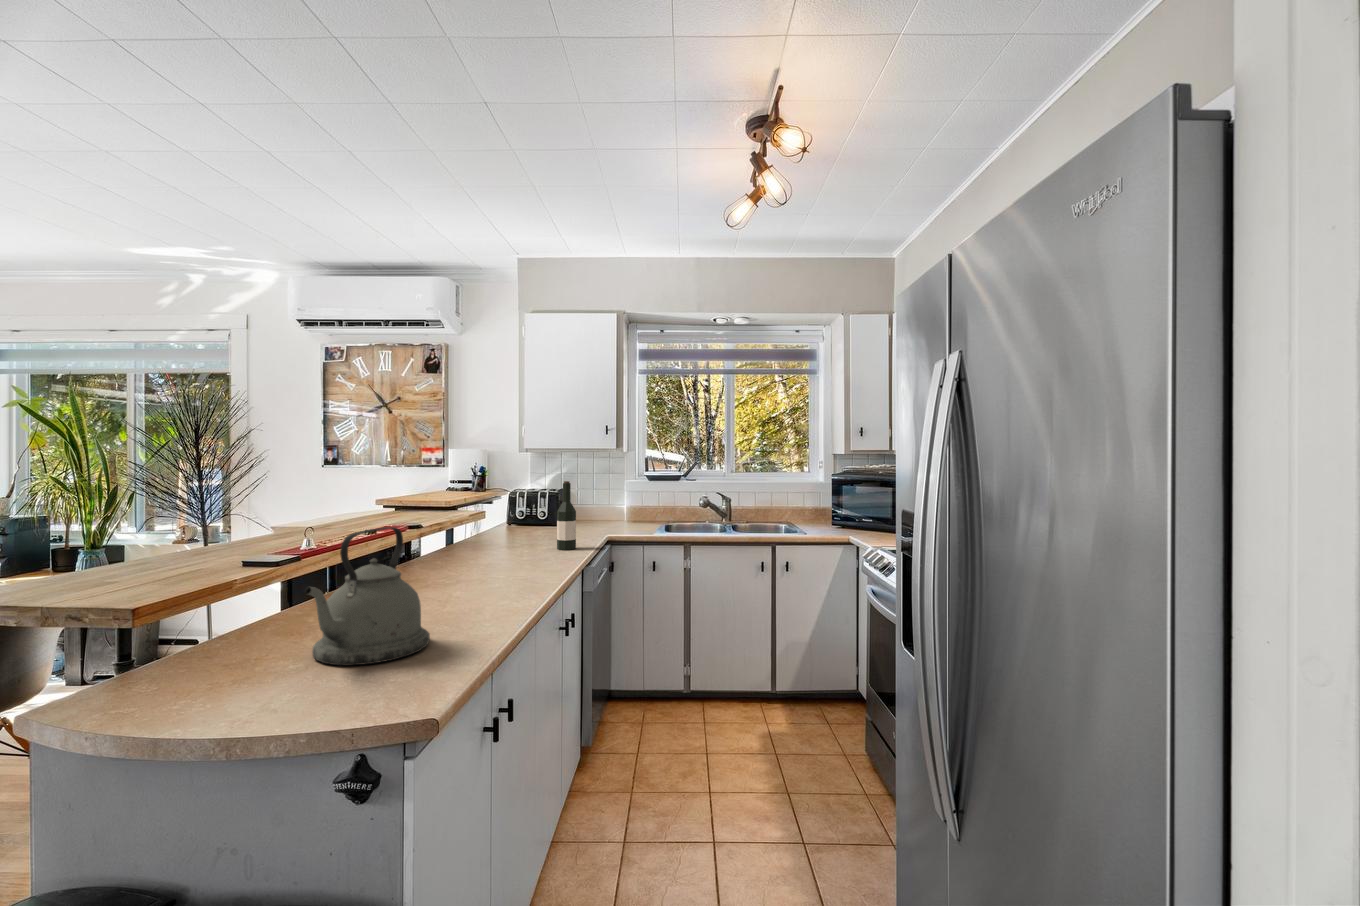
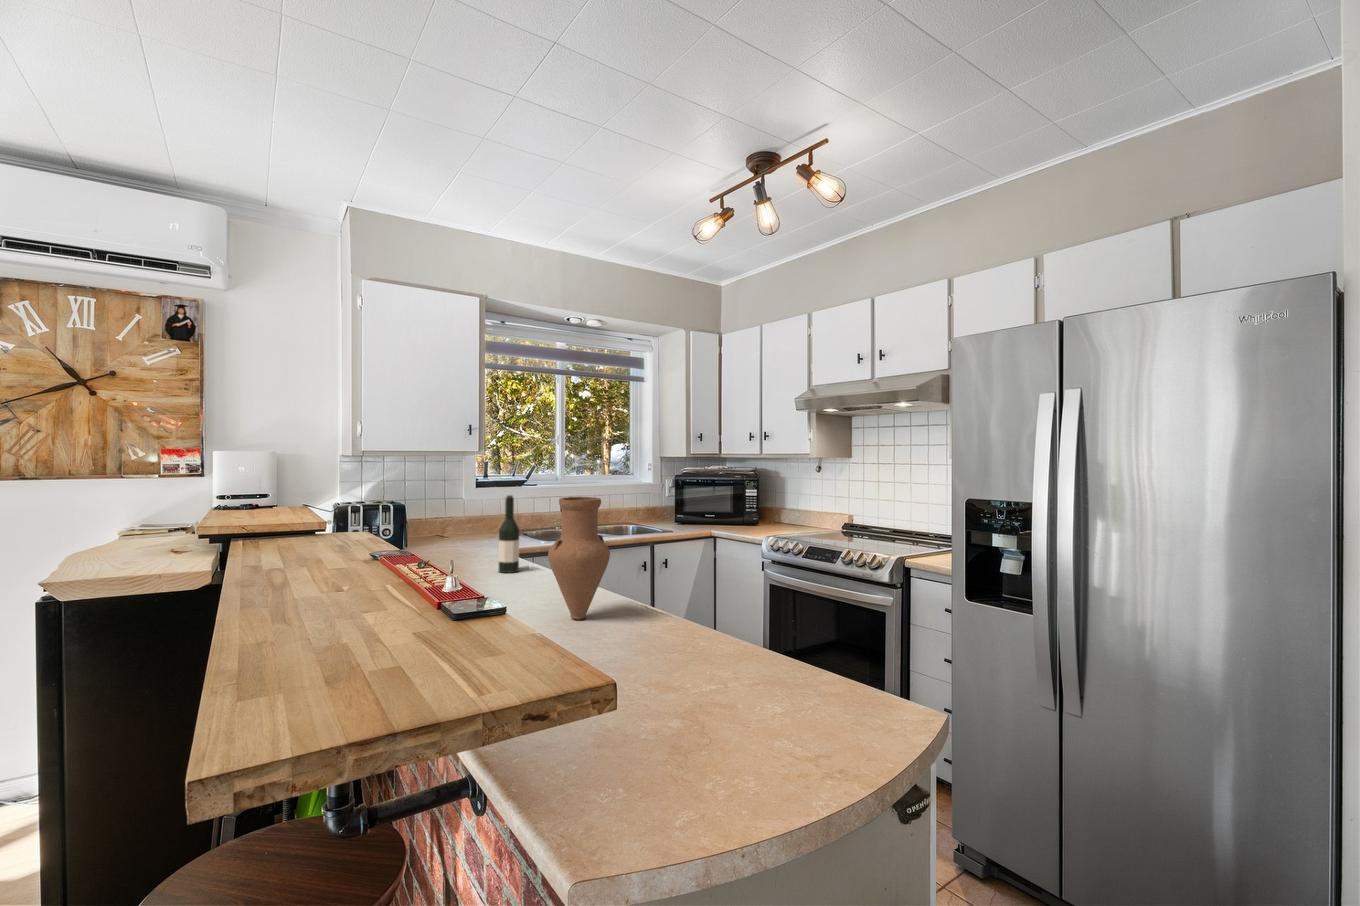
vase: none [487,474,543,582] -> present [548,497,610,619]
kettle: present [305,527,430,665] -> none [634,582,755,757]

